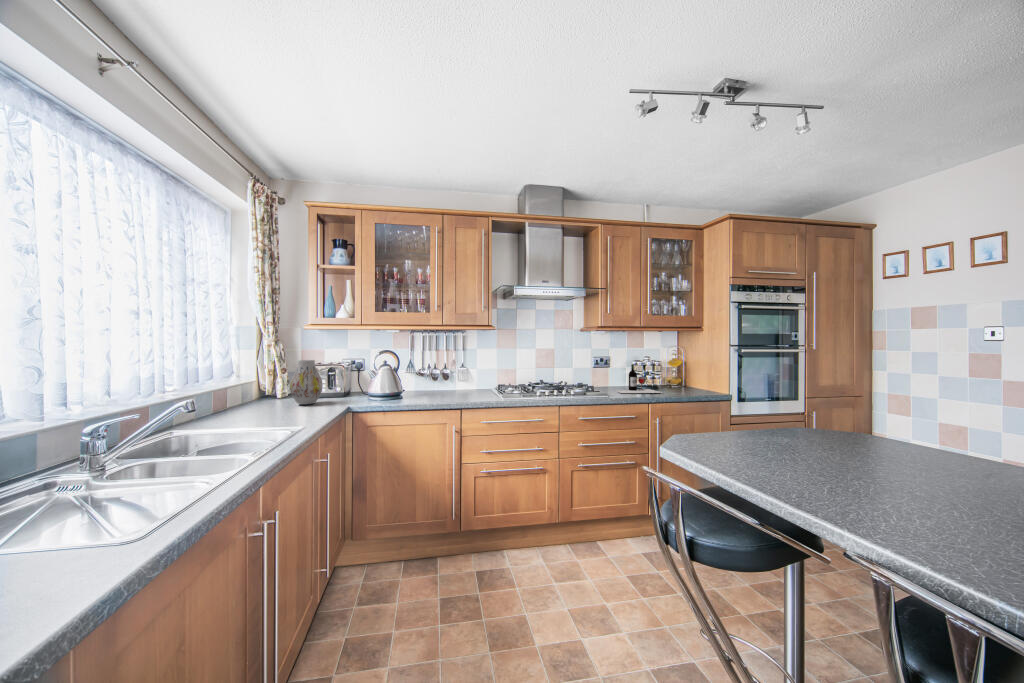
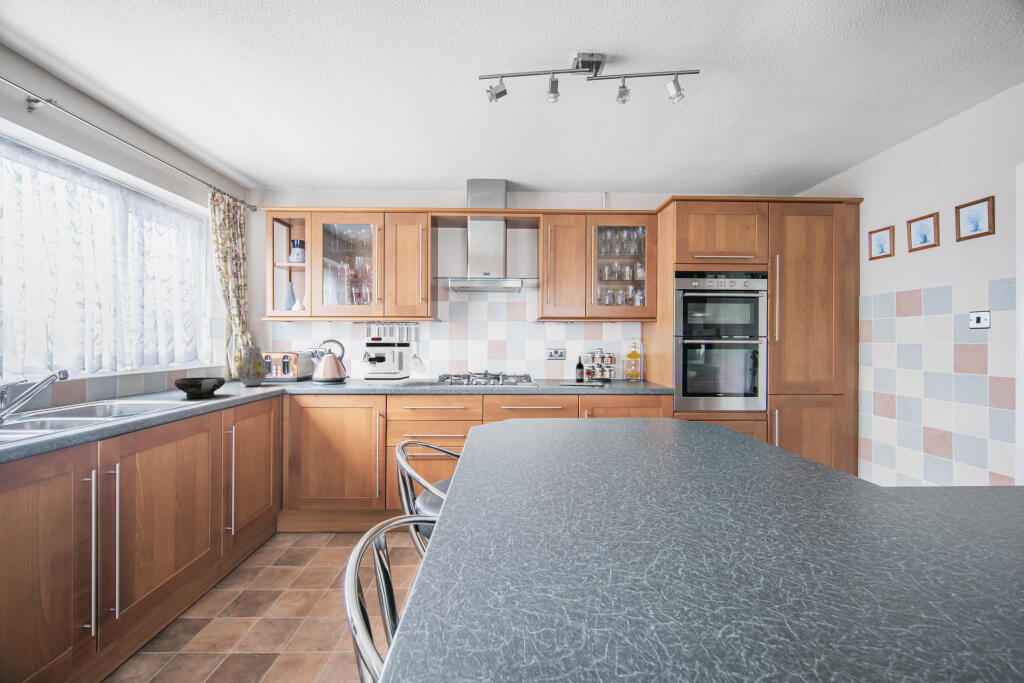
coffee maker: none [429,347,470,399] -> present [364,337,410,385]
bowl: none [253,397,307,424] -> present [175,377,225,398]

